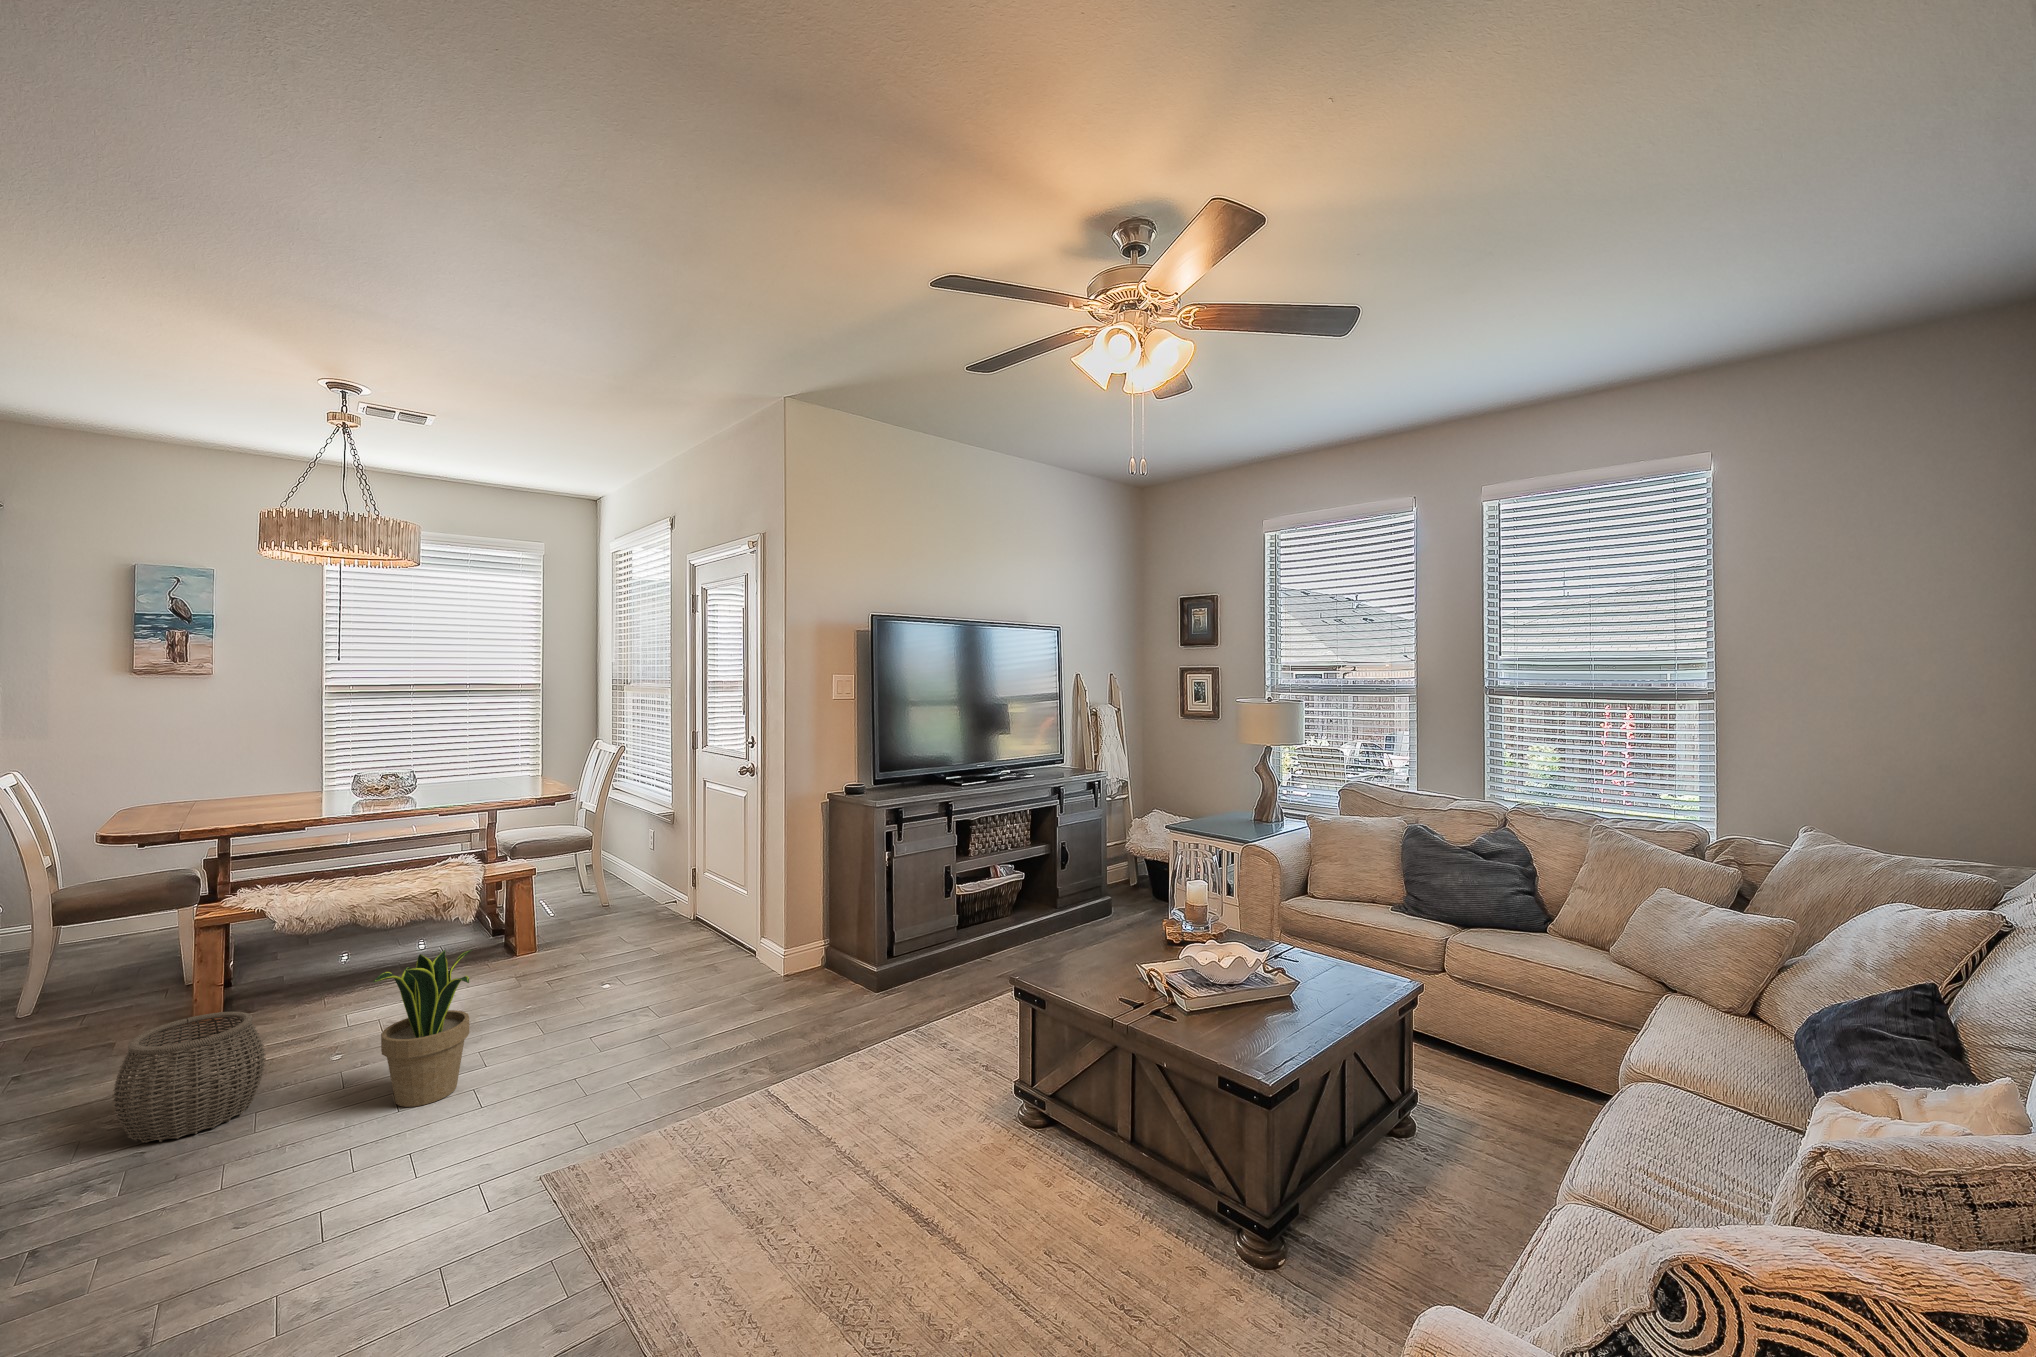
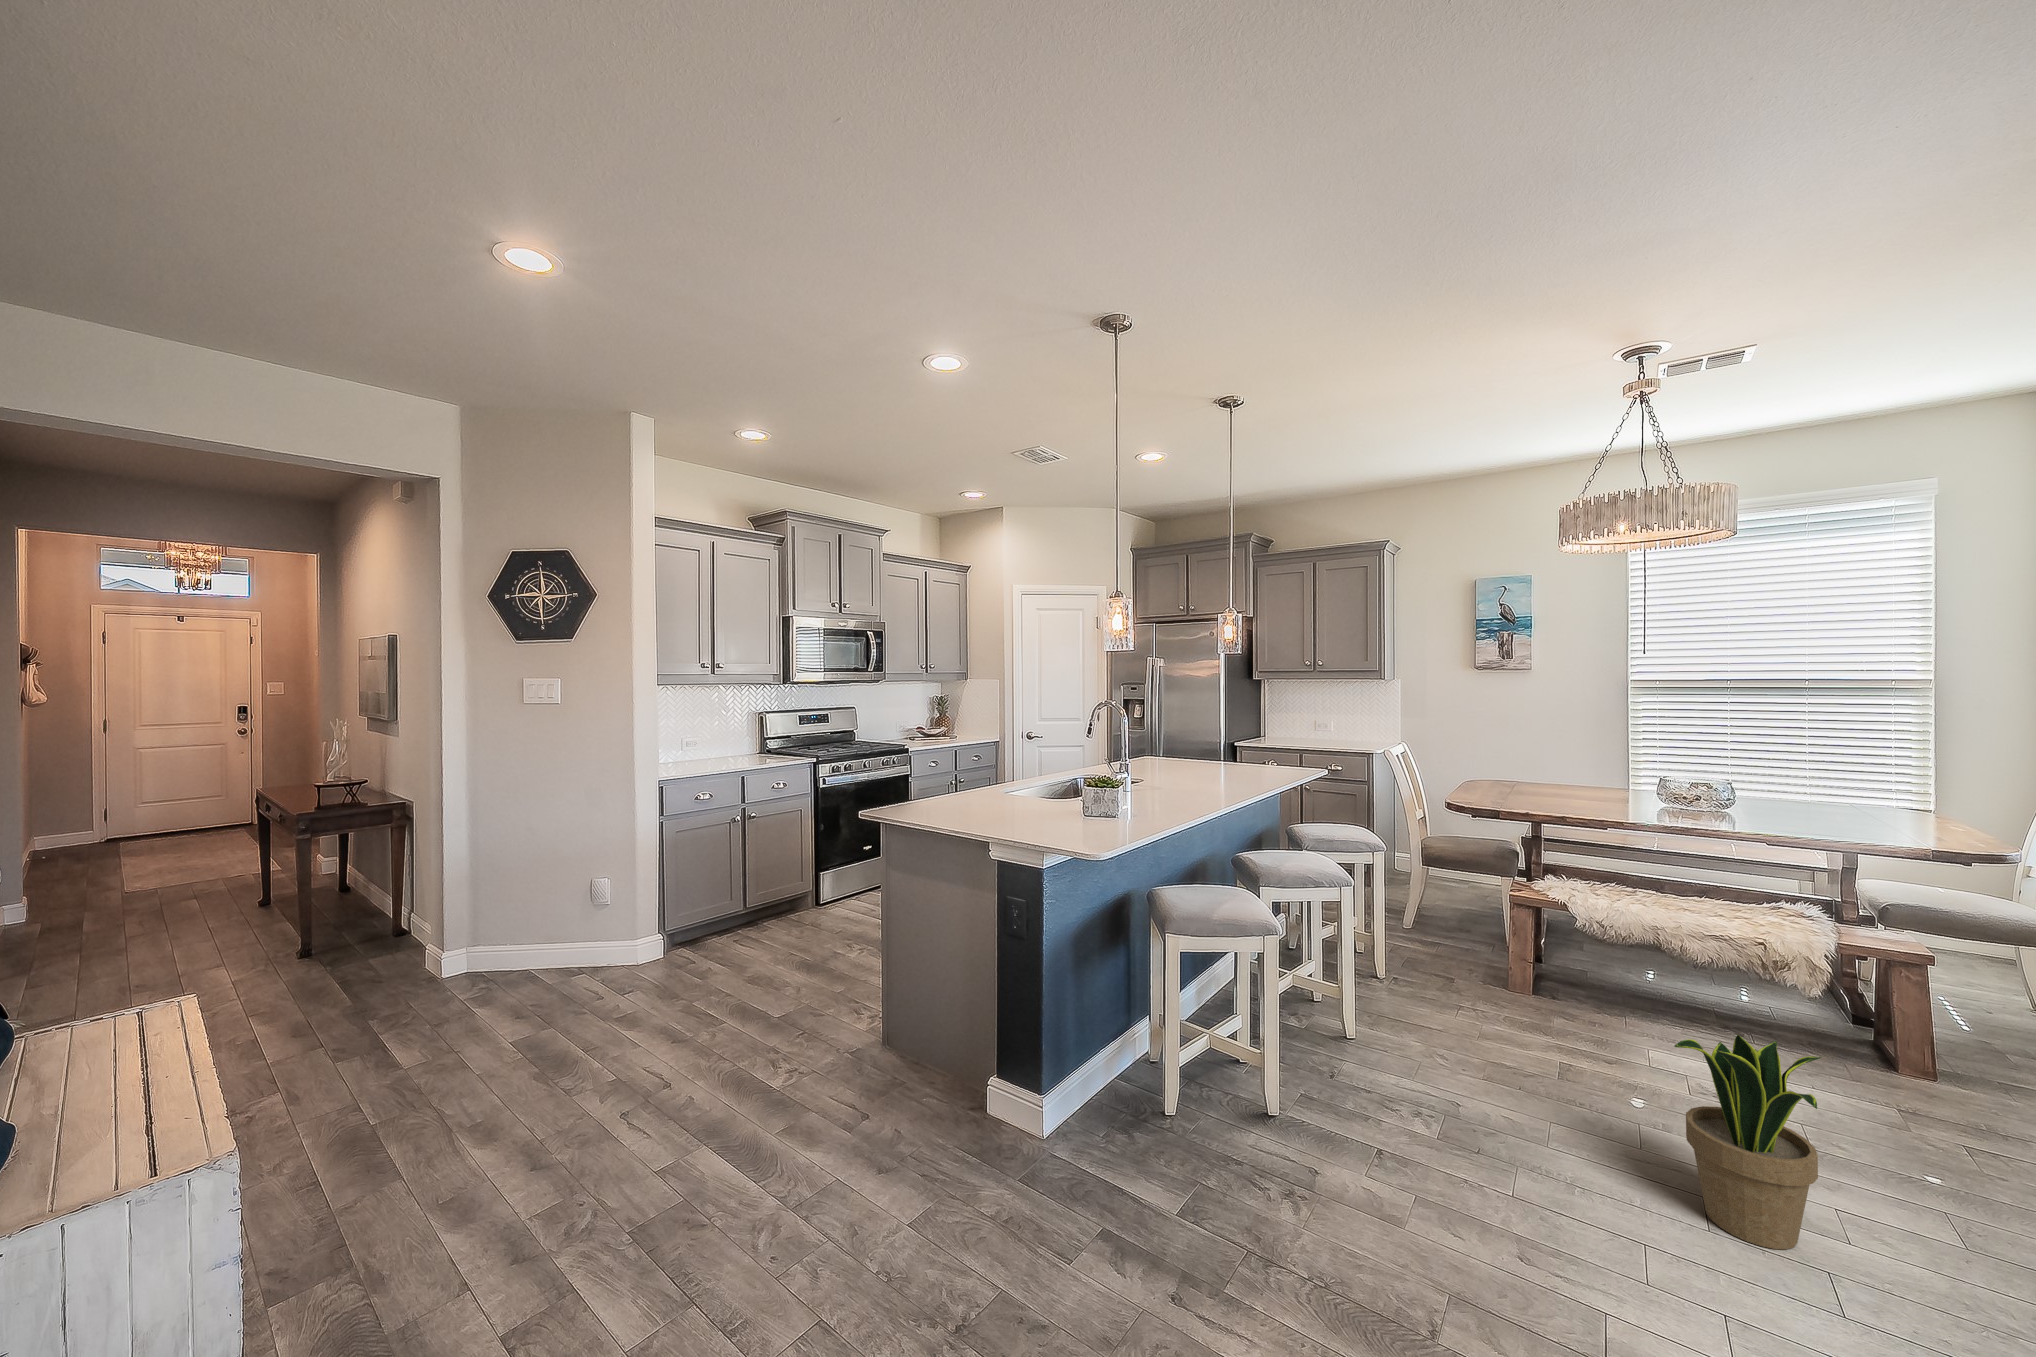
woven basket: present [112,1012,266,1143] -> none [1439,992,1562,1118]

